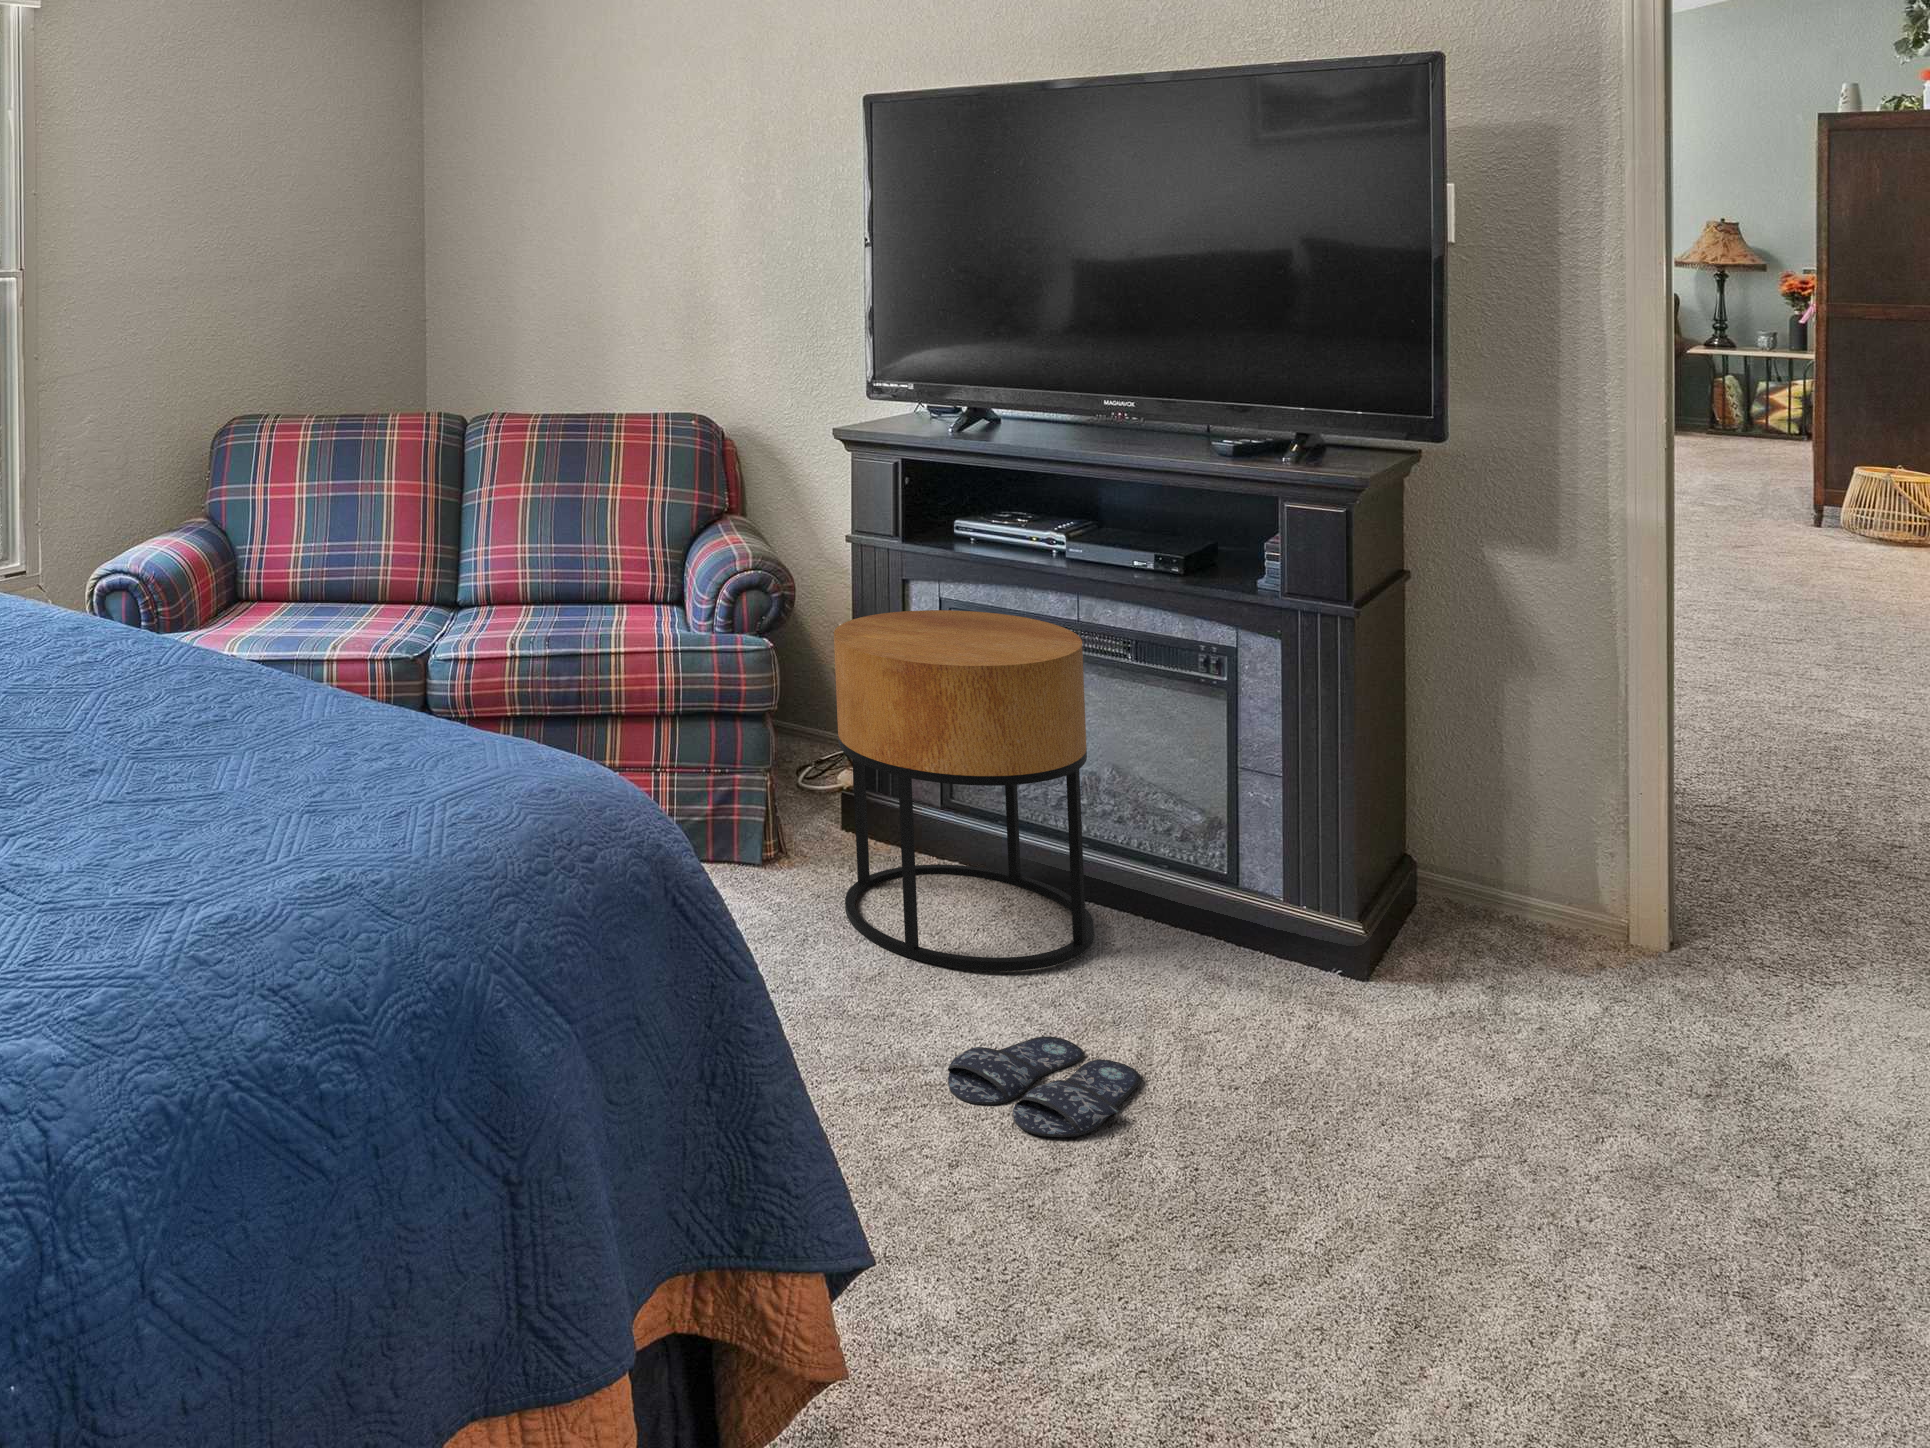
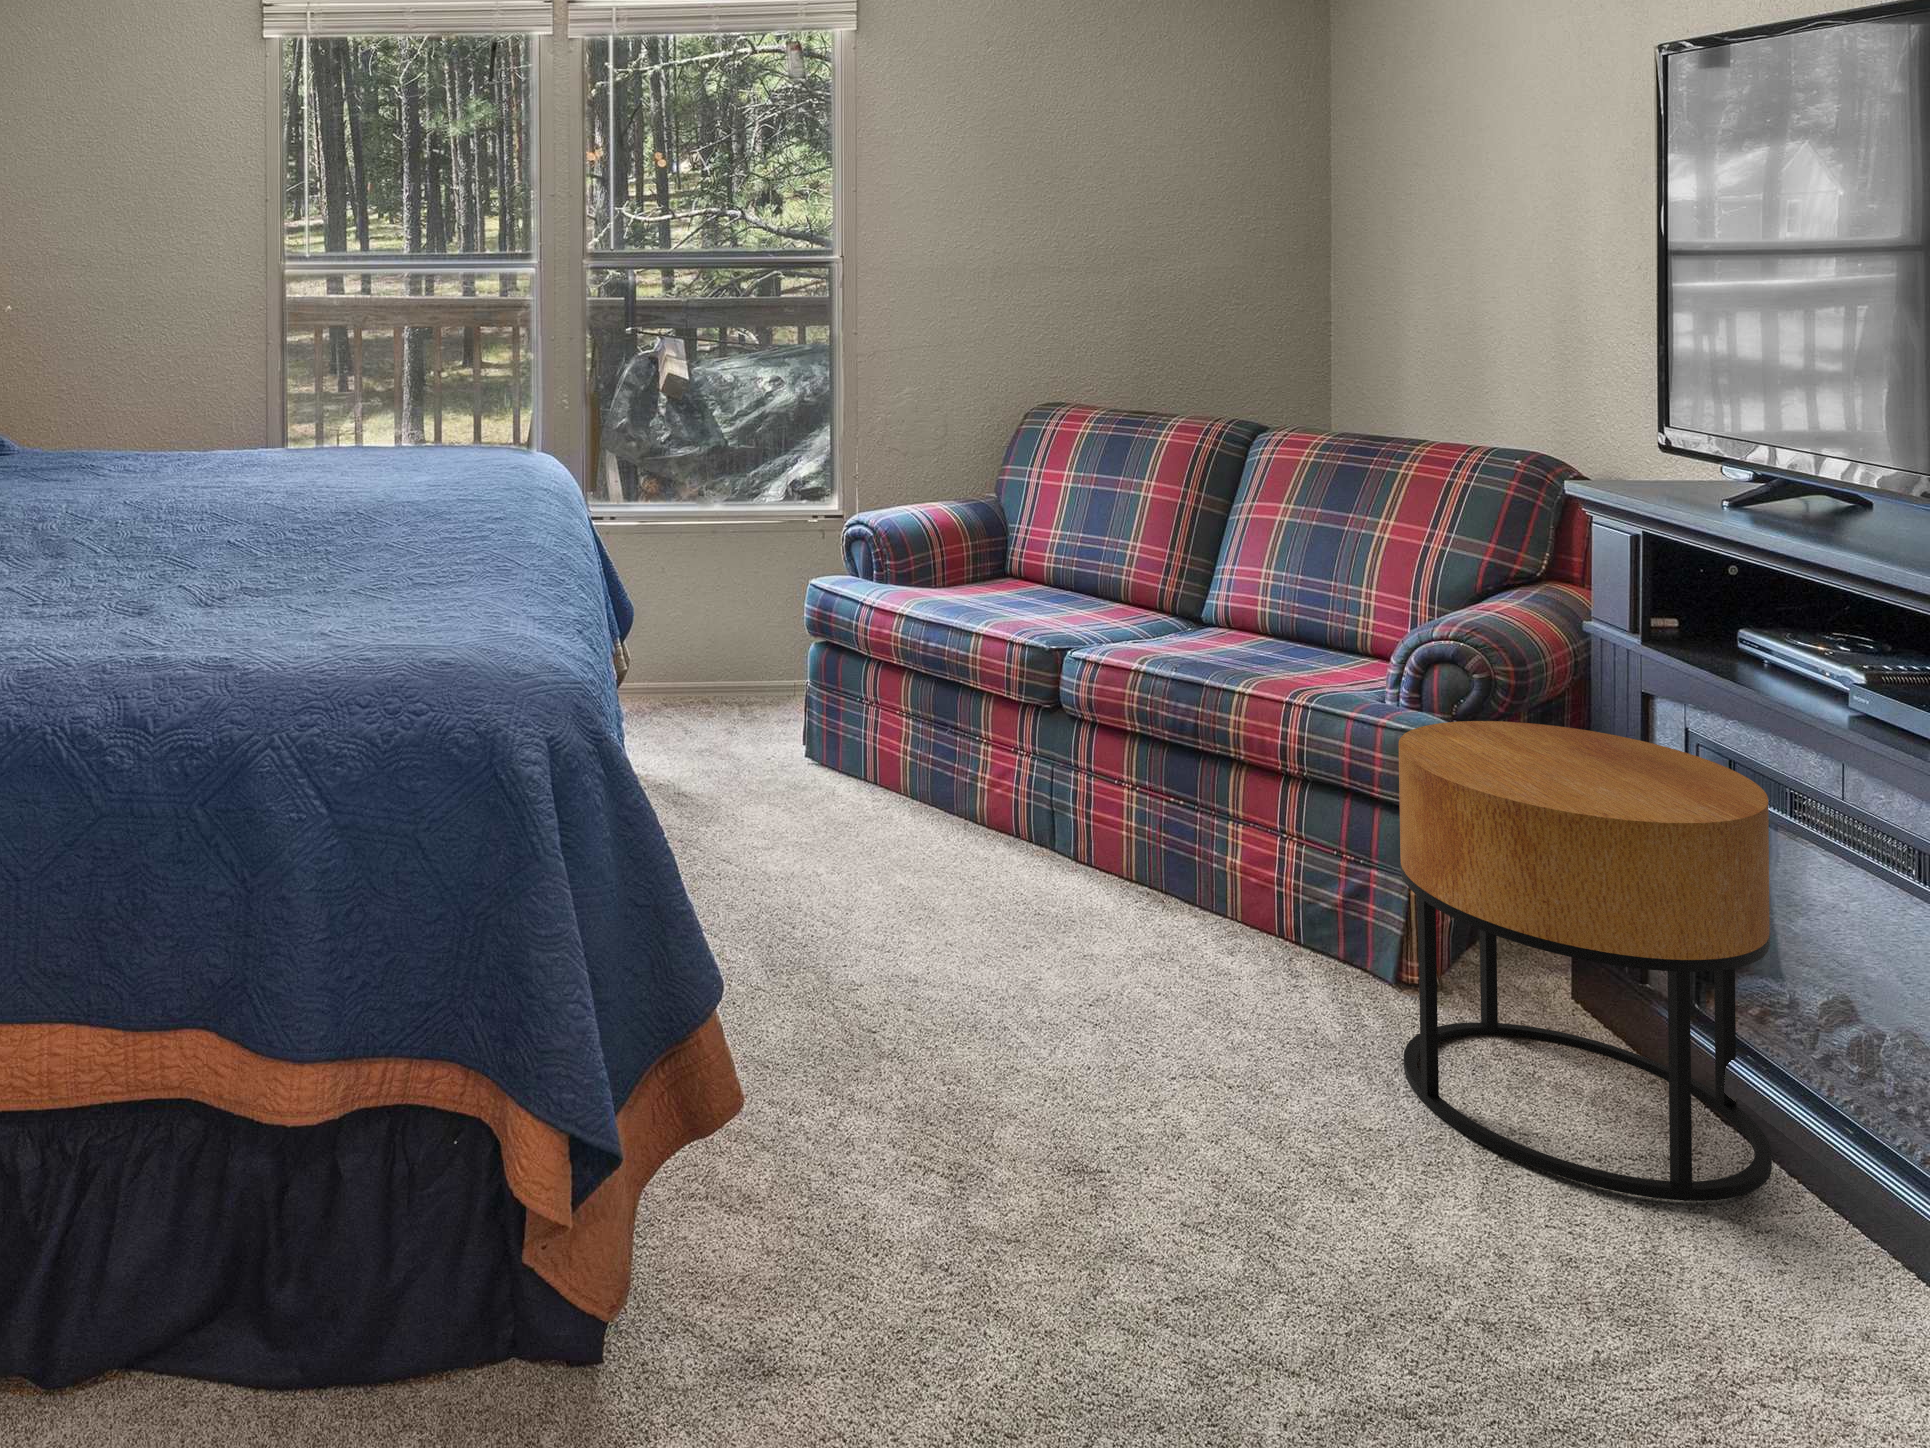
slippers: present [948,1036,1141,1137] -> none [1264,1184,1529,1314]

